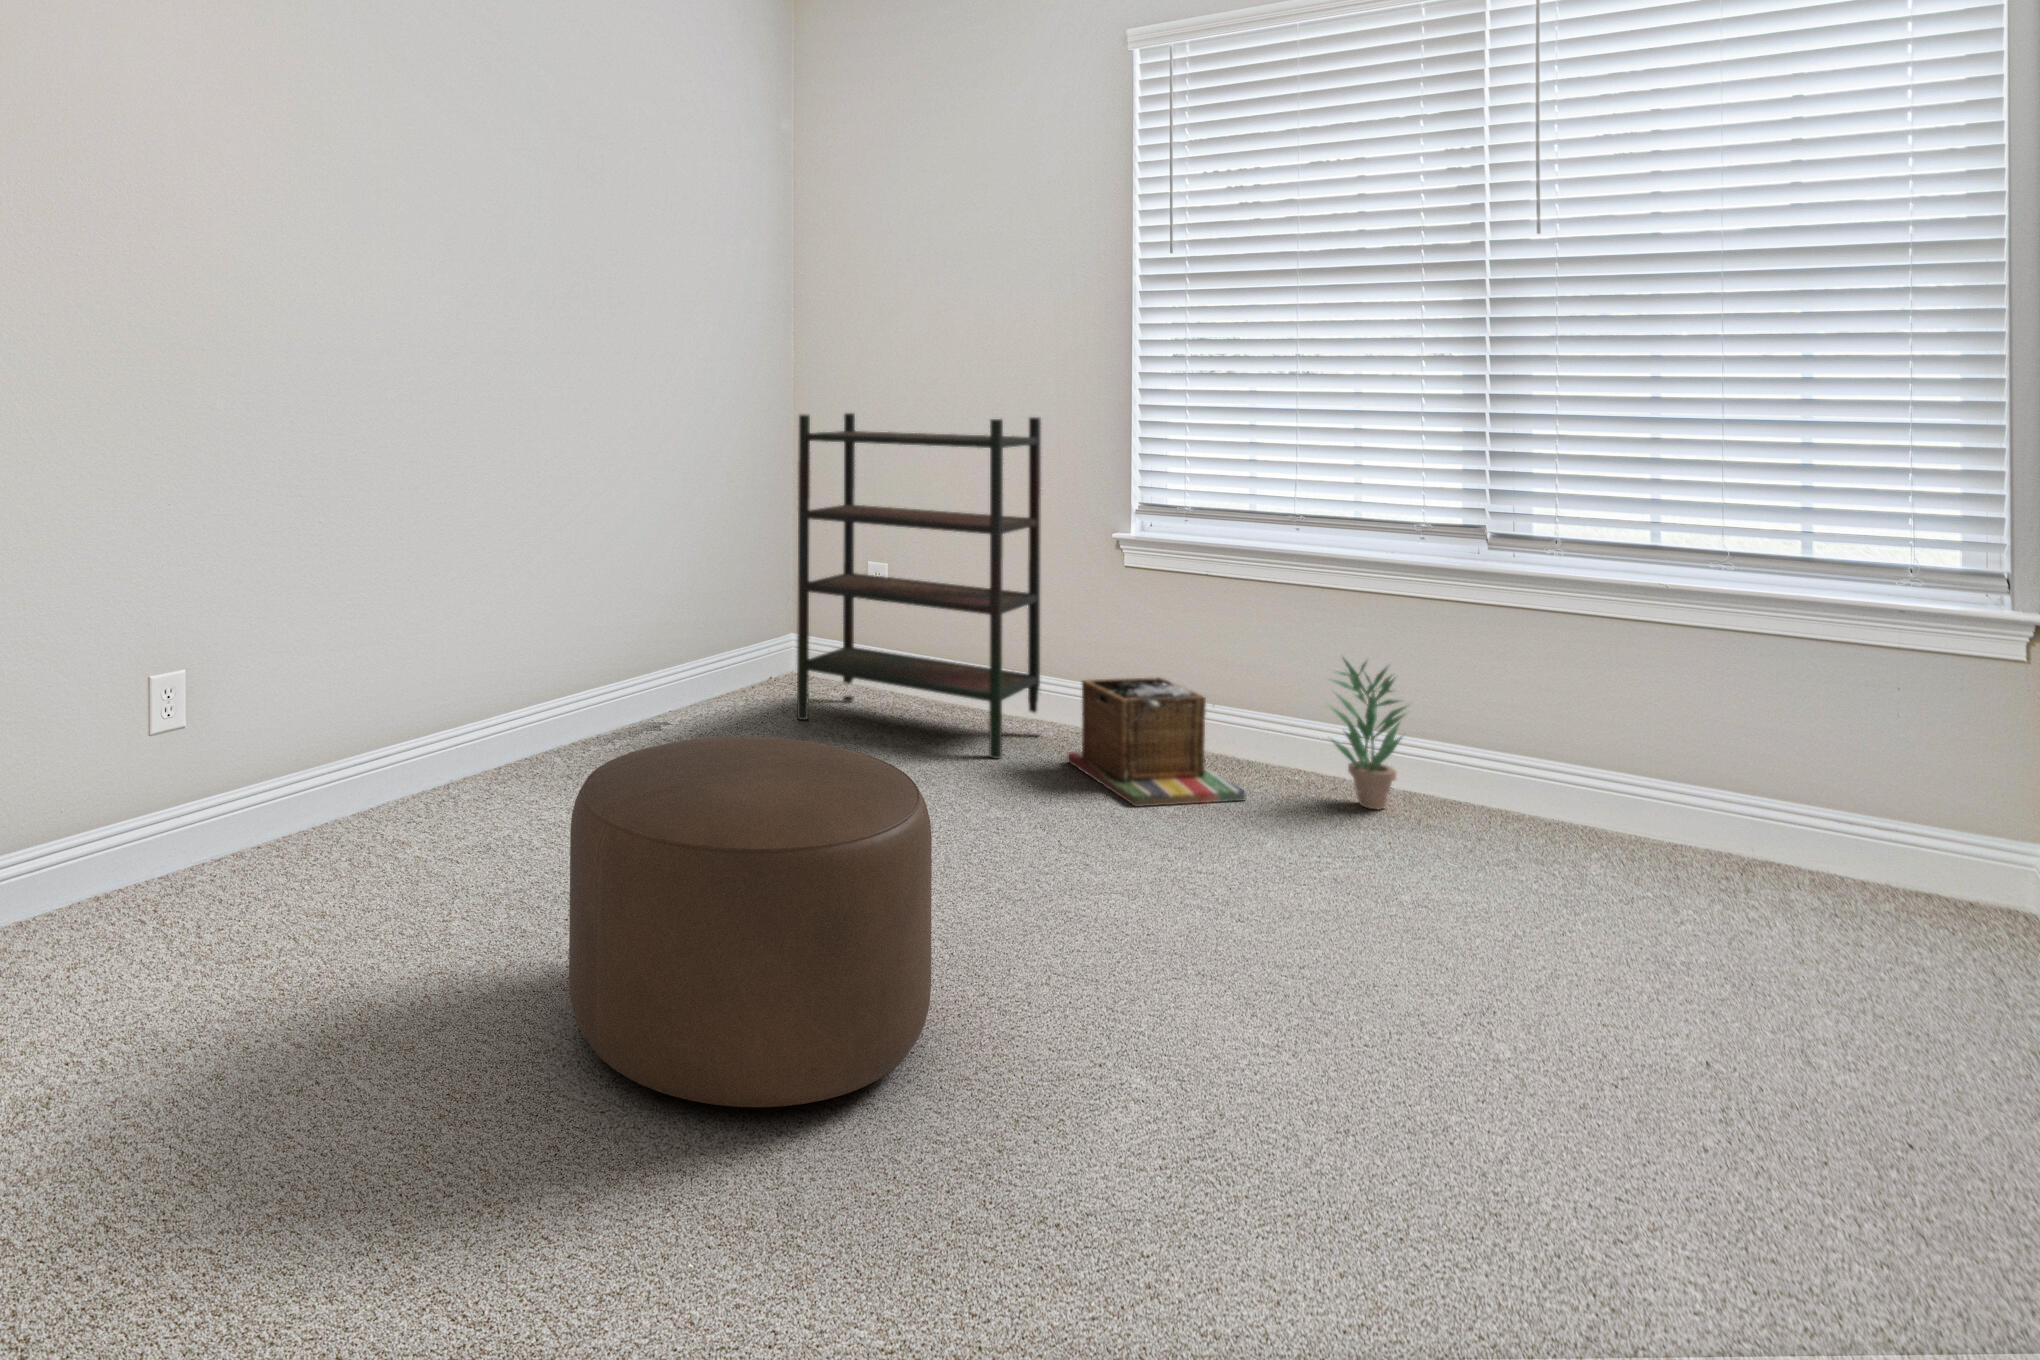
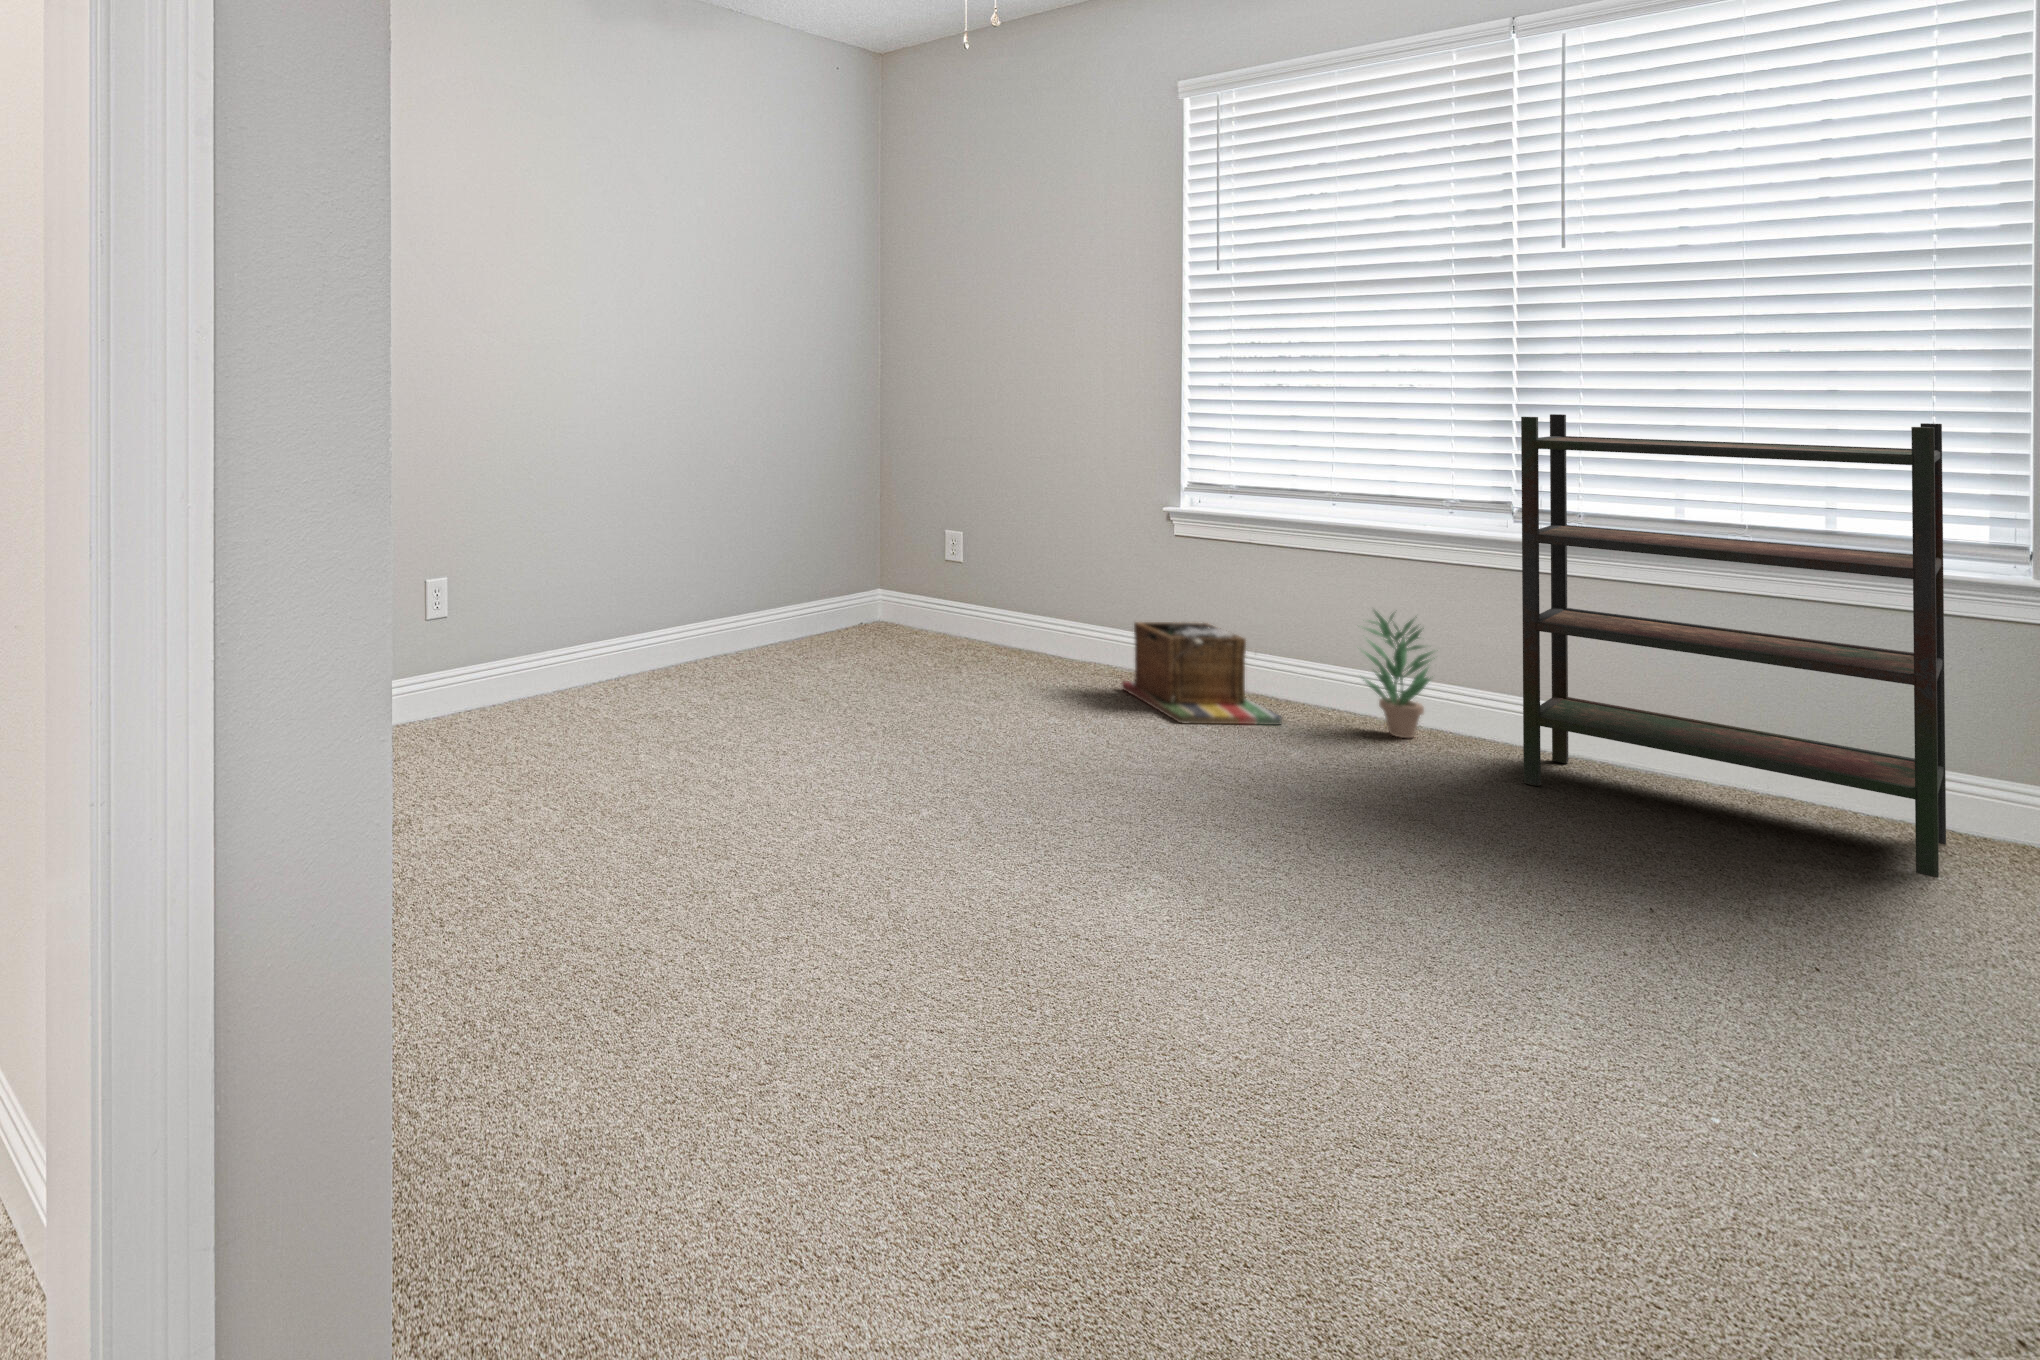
bookshelf: present [797,413,1041,759] -> present [1521,414,1946,877]
ottoman: present [569,737,932,1107] -> none [742,637,1006,876]

